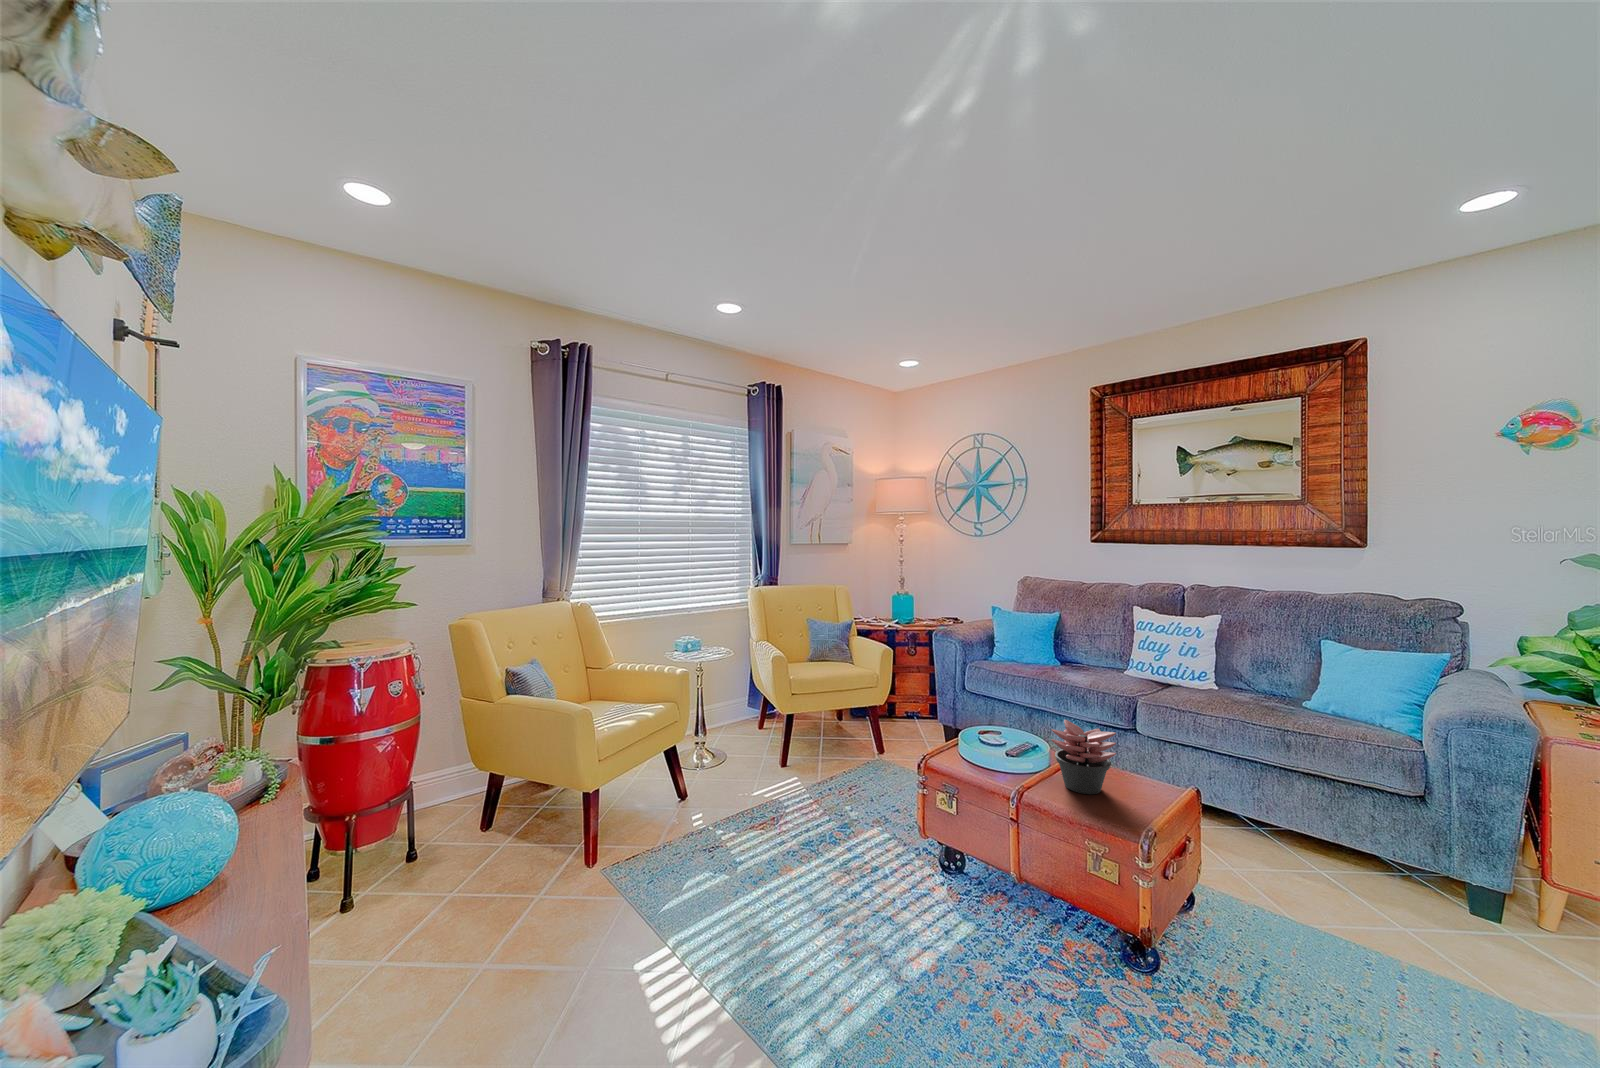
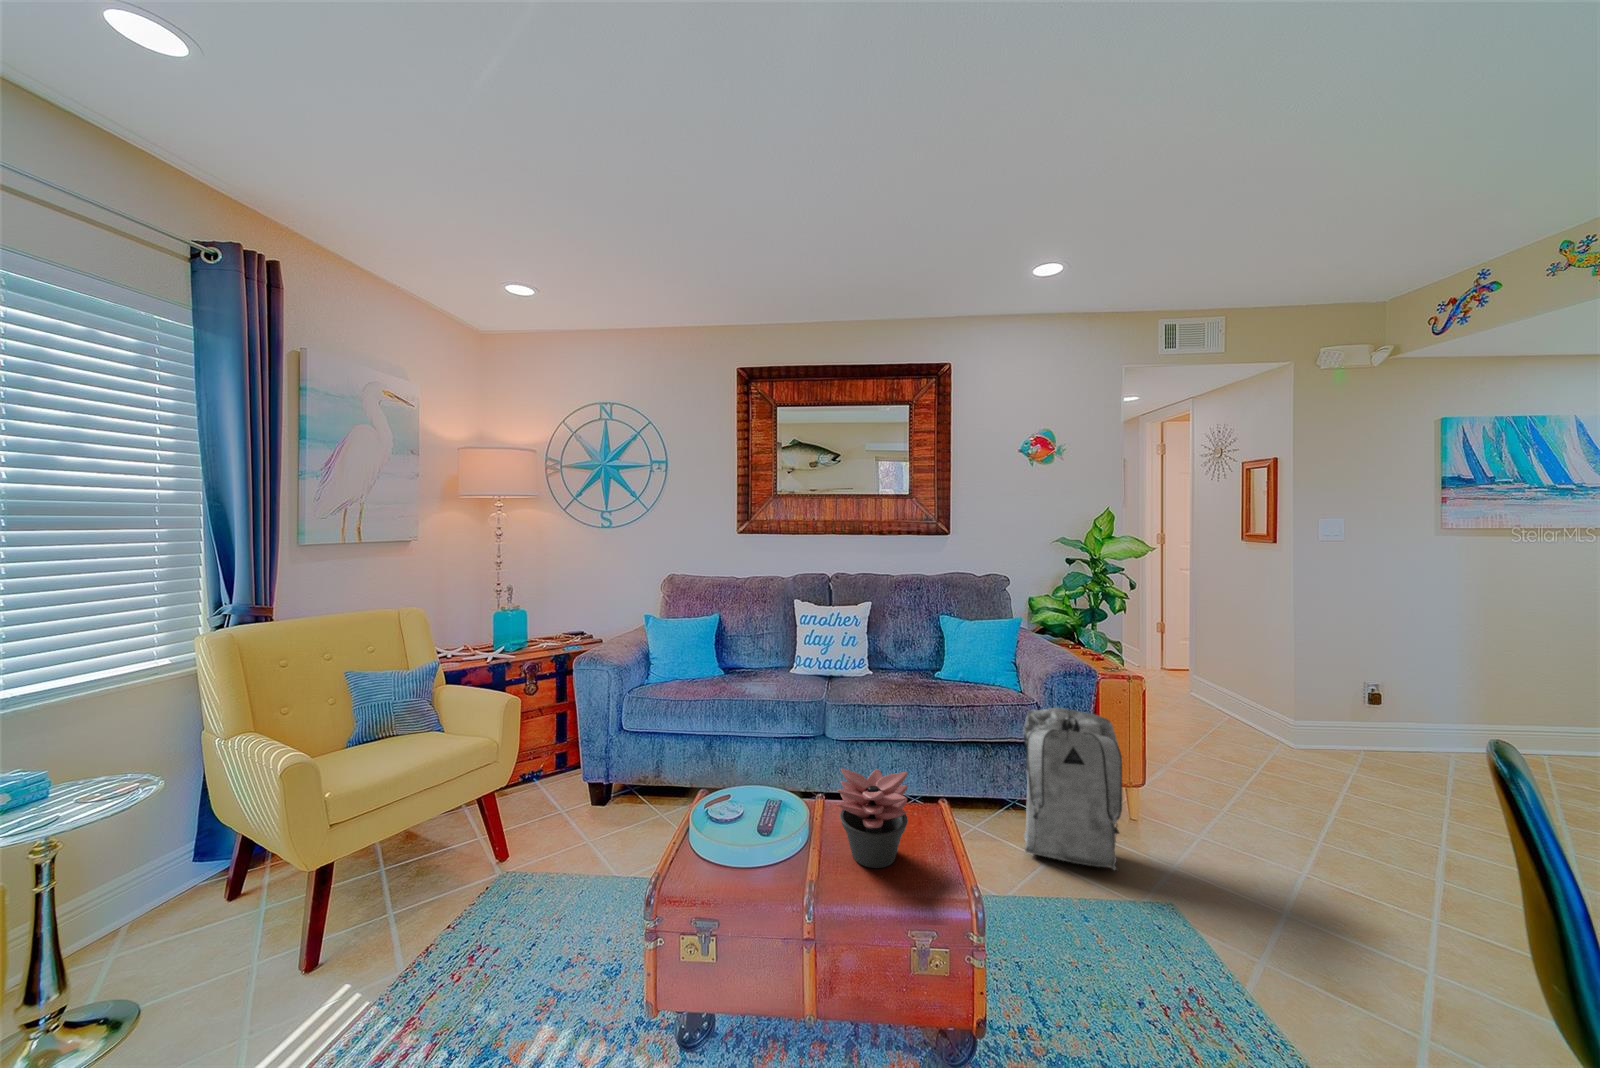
backpack: none [1335,750,1509,952] -> present [1023,708,1122,870]

